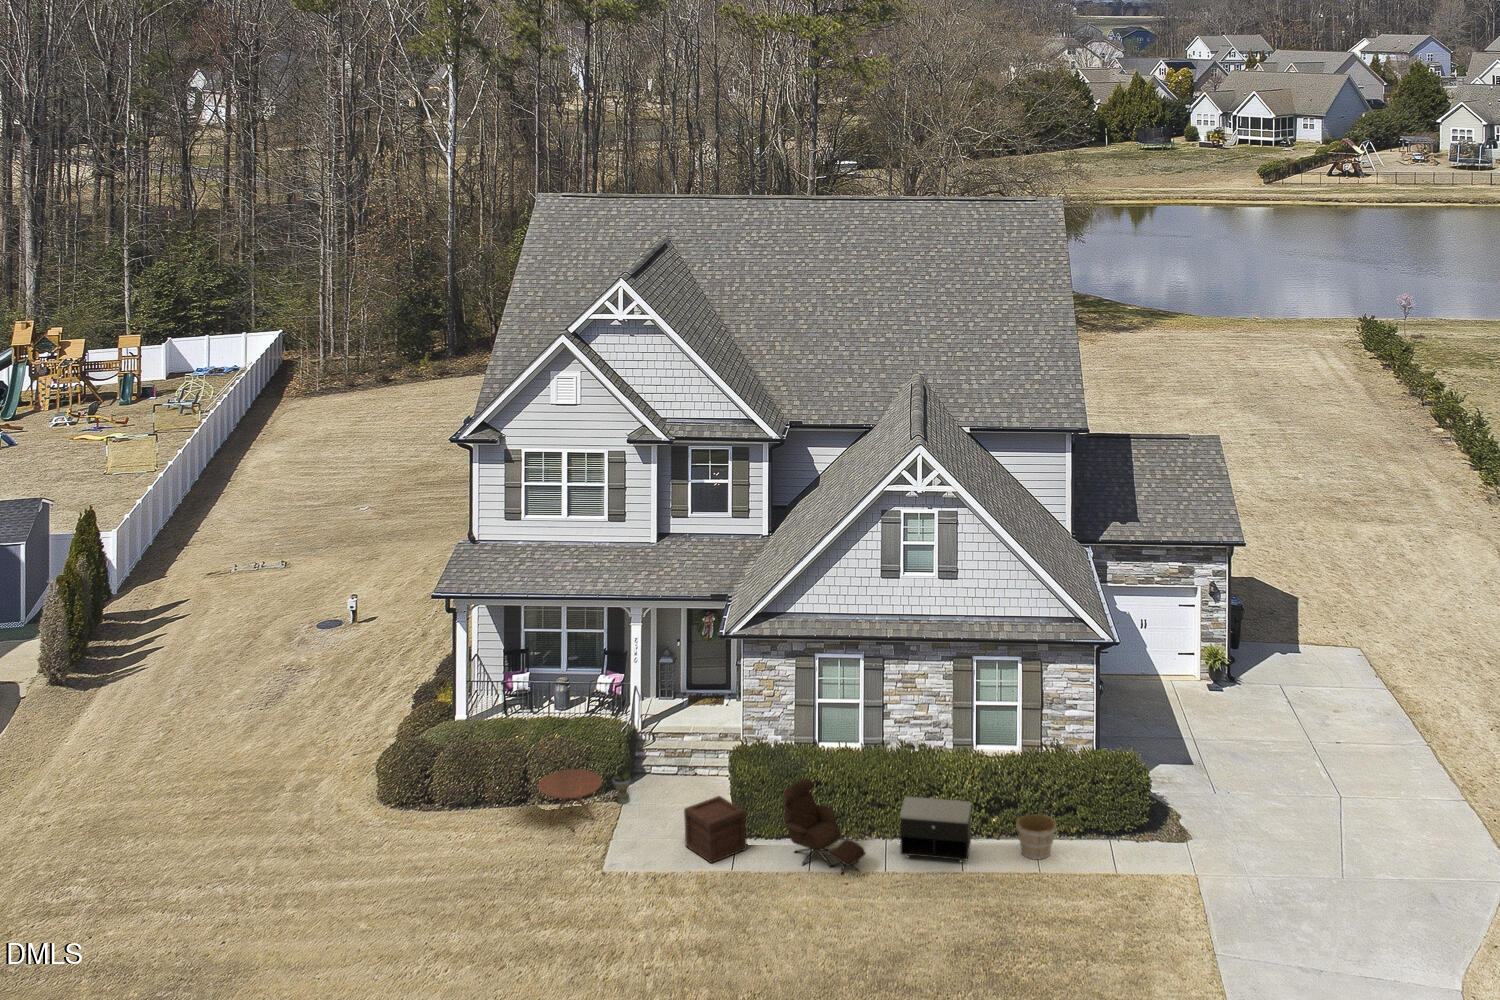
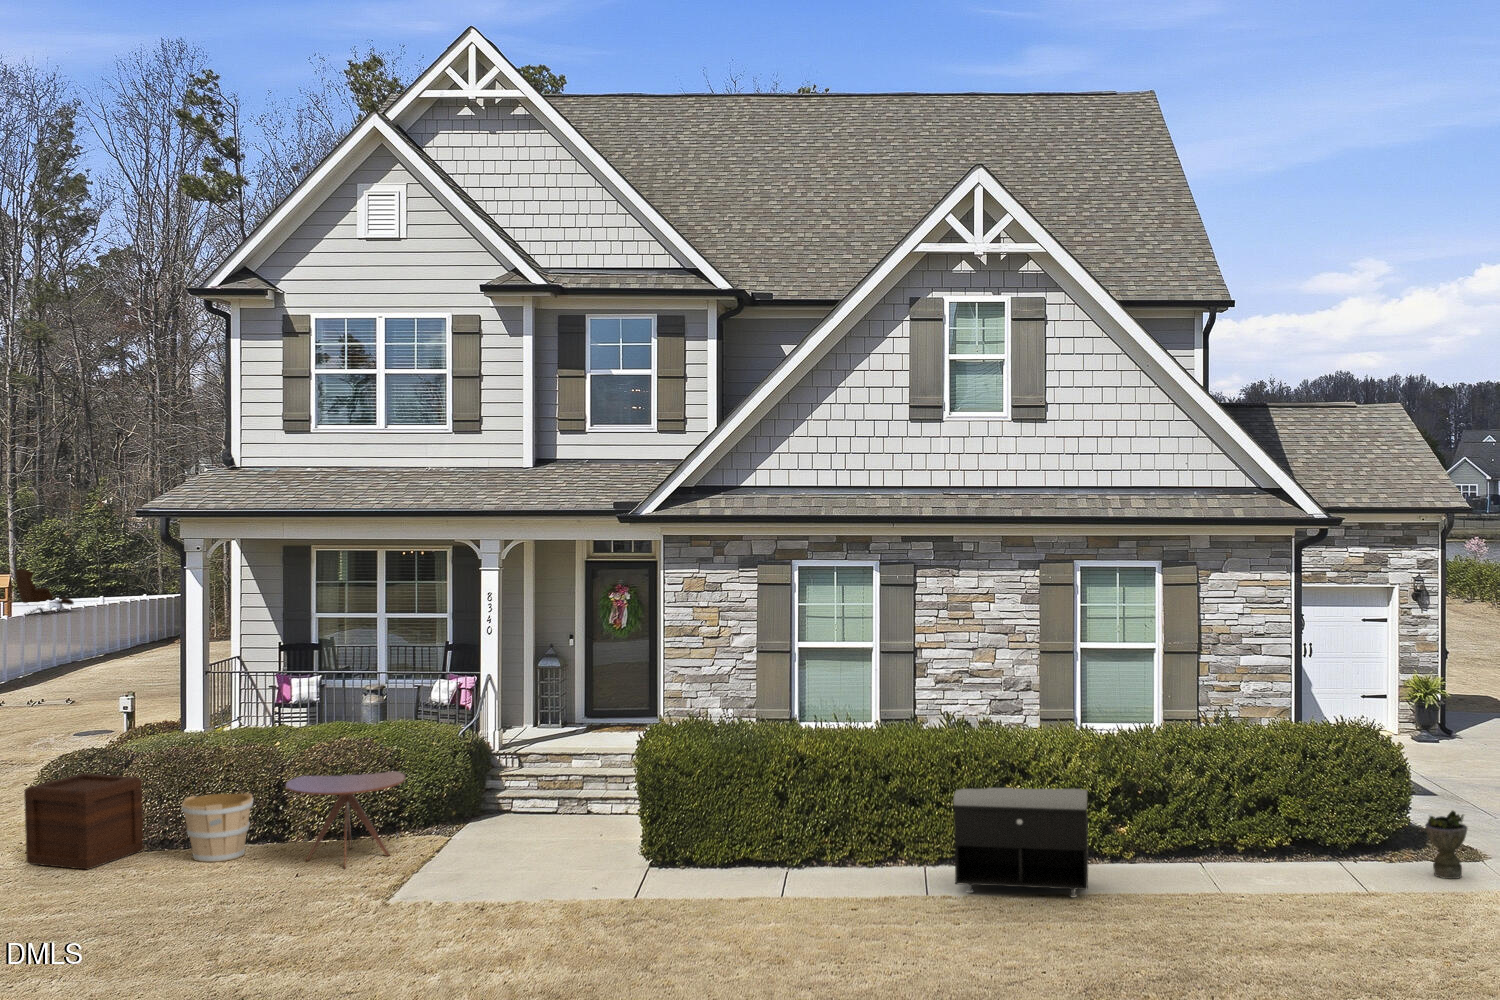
planter: present [612,771,631,804] -> present [1425,811,1467,879]
lounge chair: present [783,779,865,874] -> present [16,569,74,613]
wooden crate: present [684,796,747,863] -> present [24,773,144,870]
wooden bucket: present [1016,814,1056,860] -> present [182,792,253,862]

